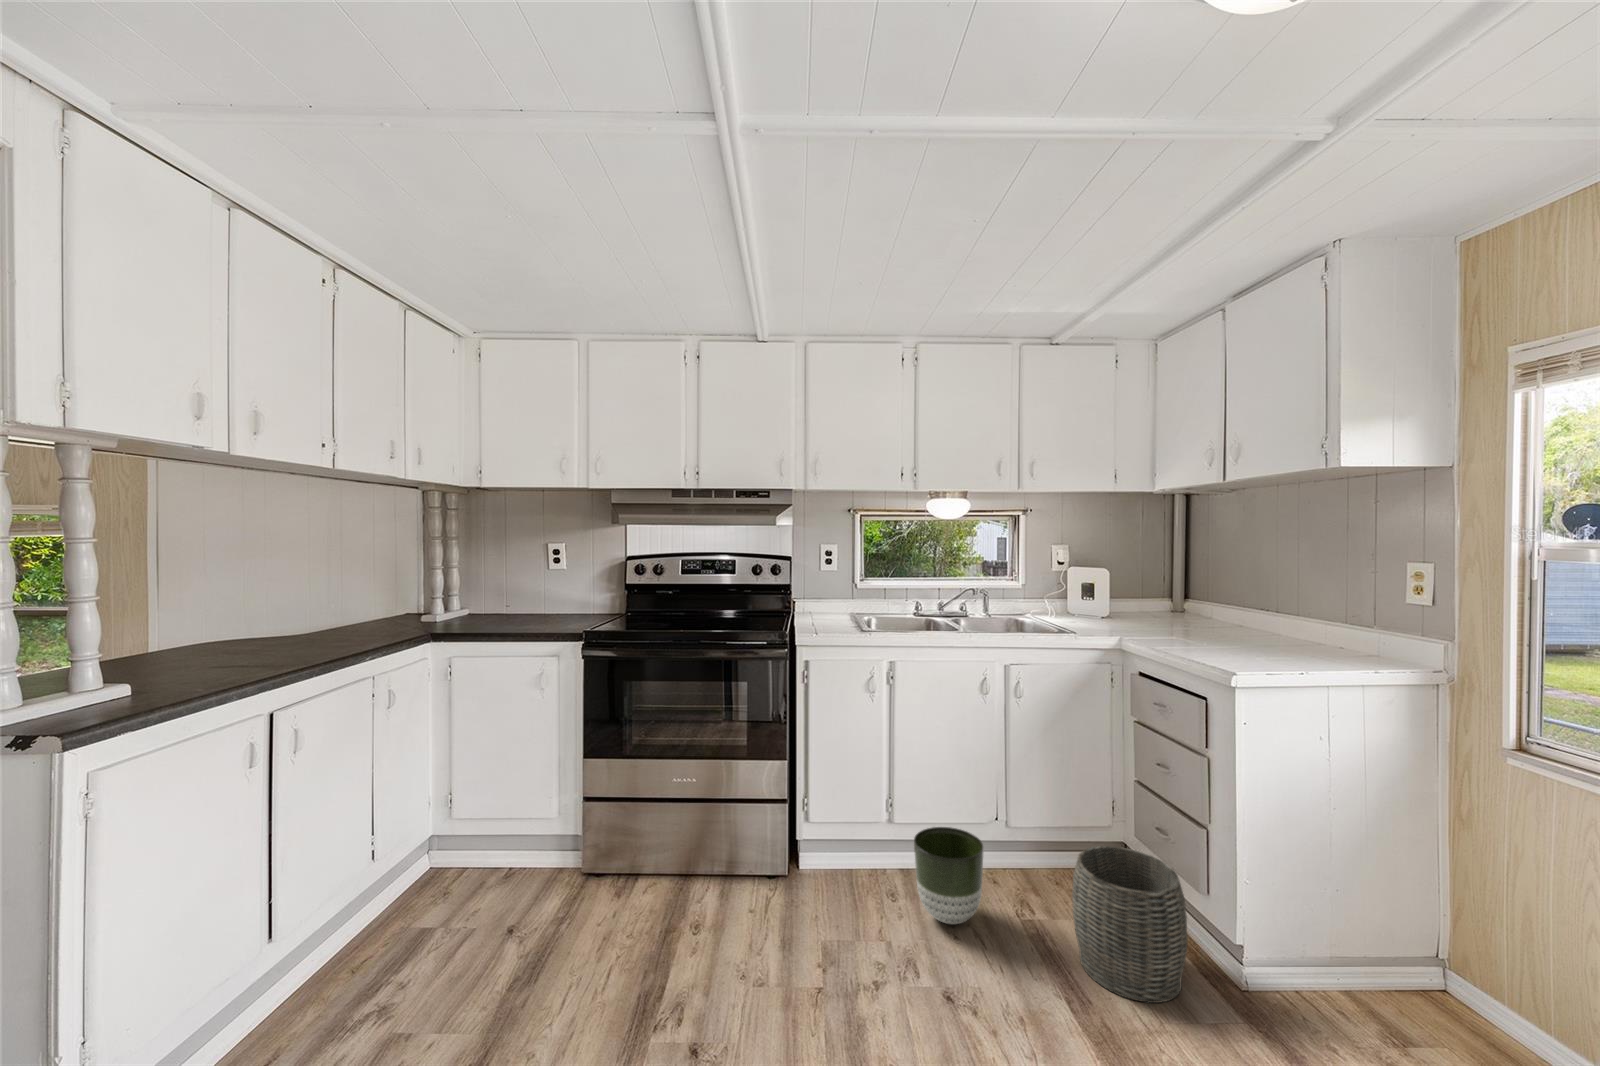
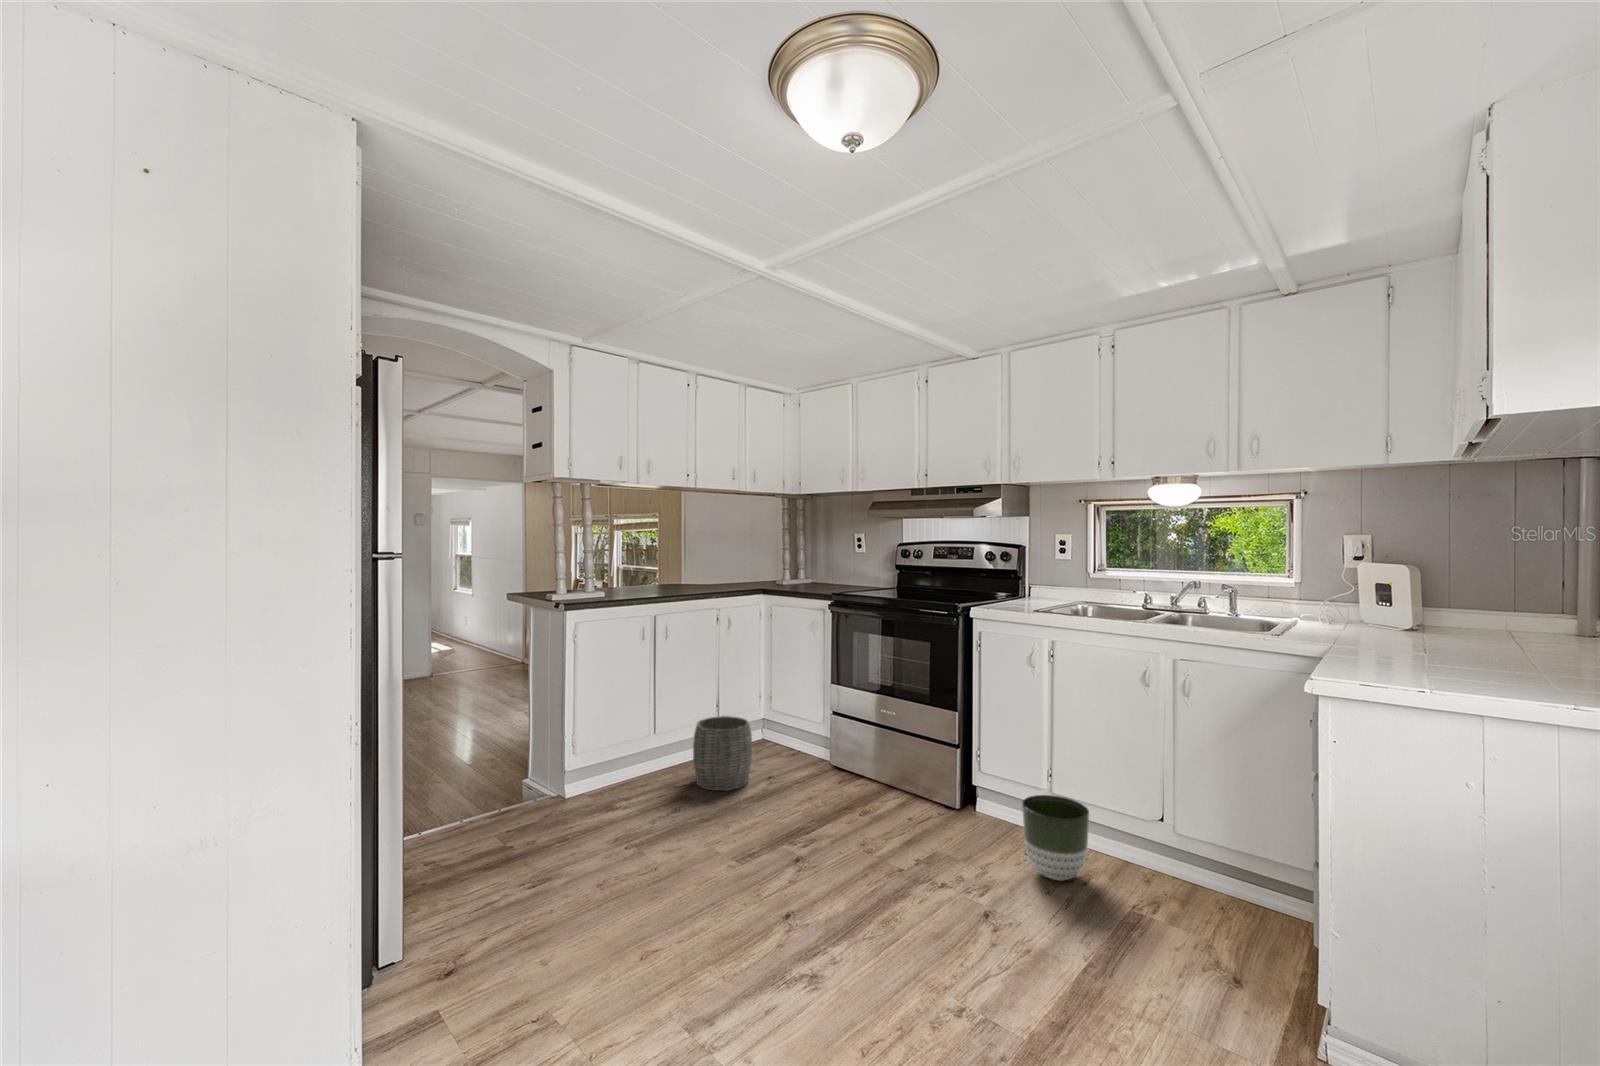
woven basket: present [1072,846,1187,1003] -> present [693,716,752,791]

